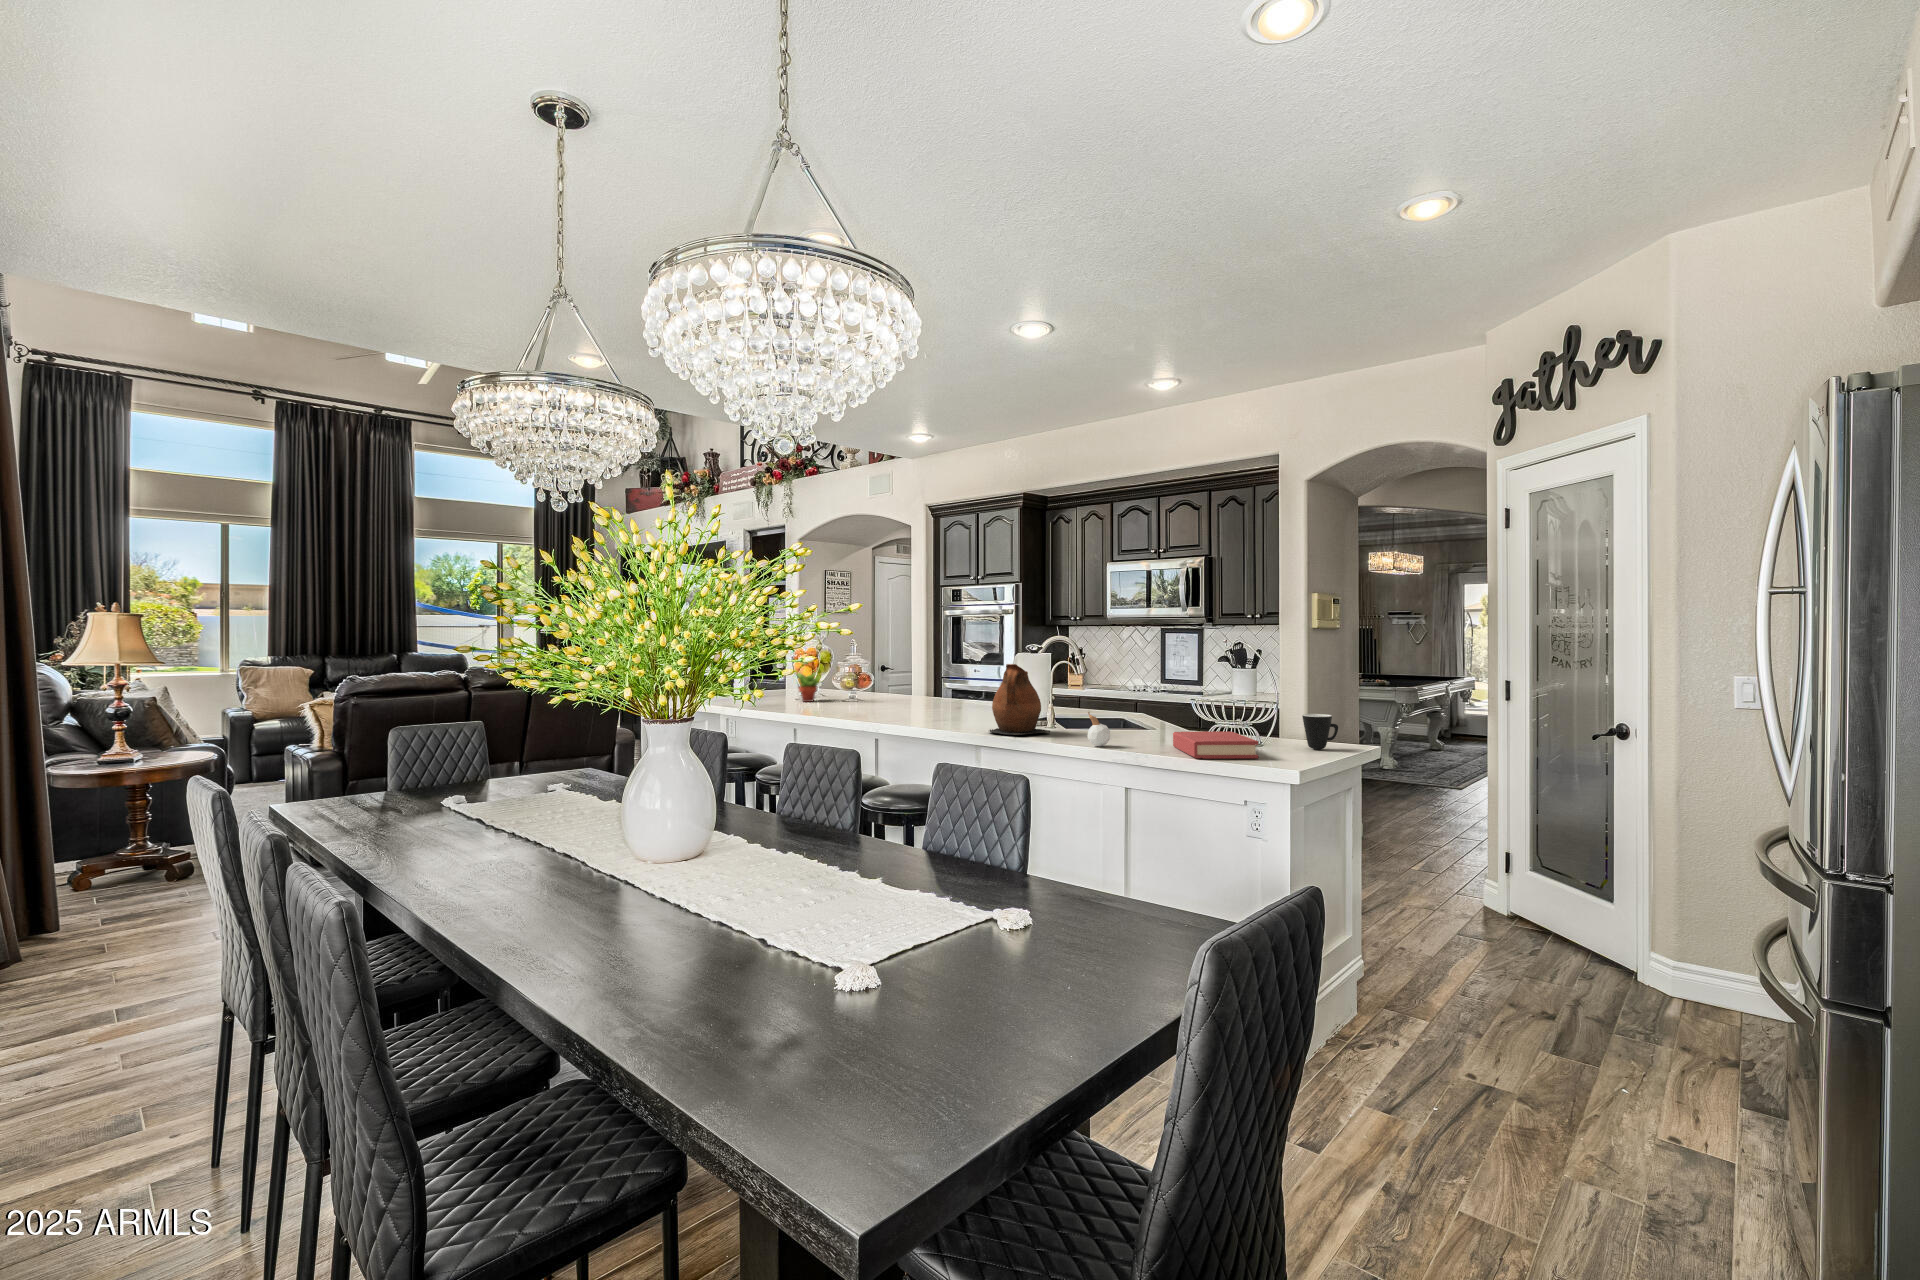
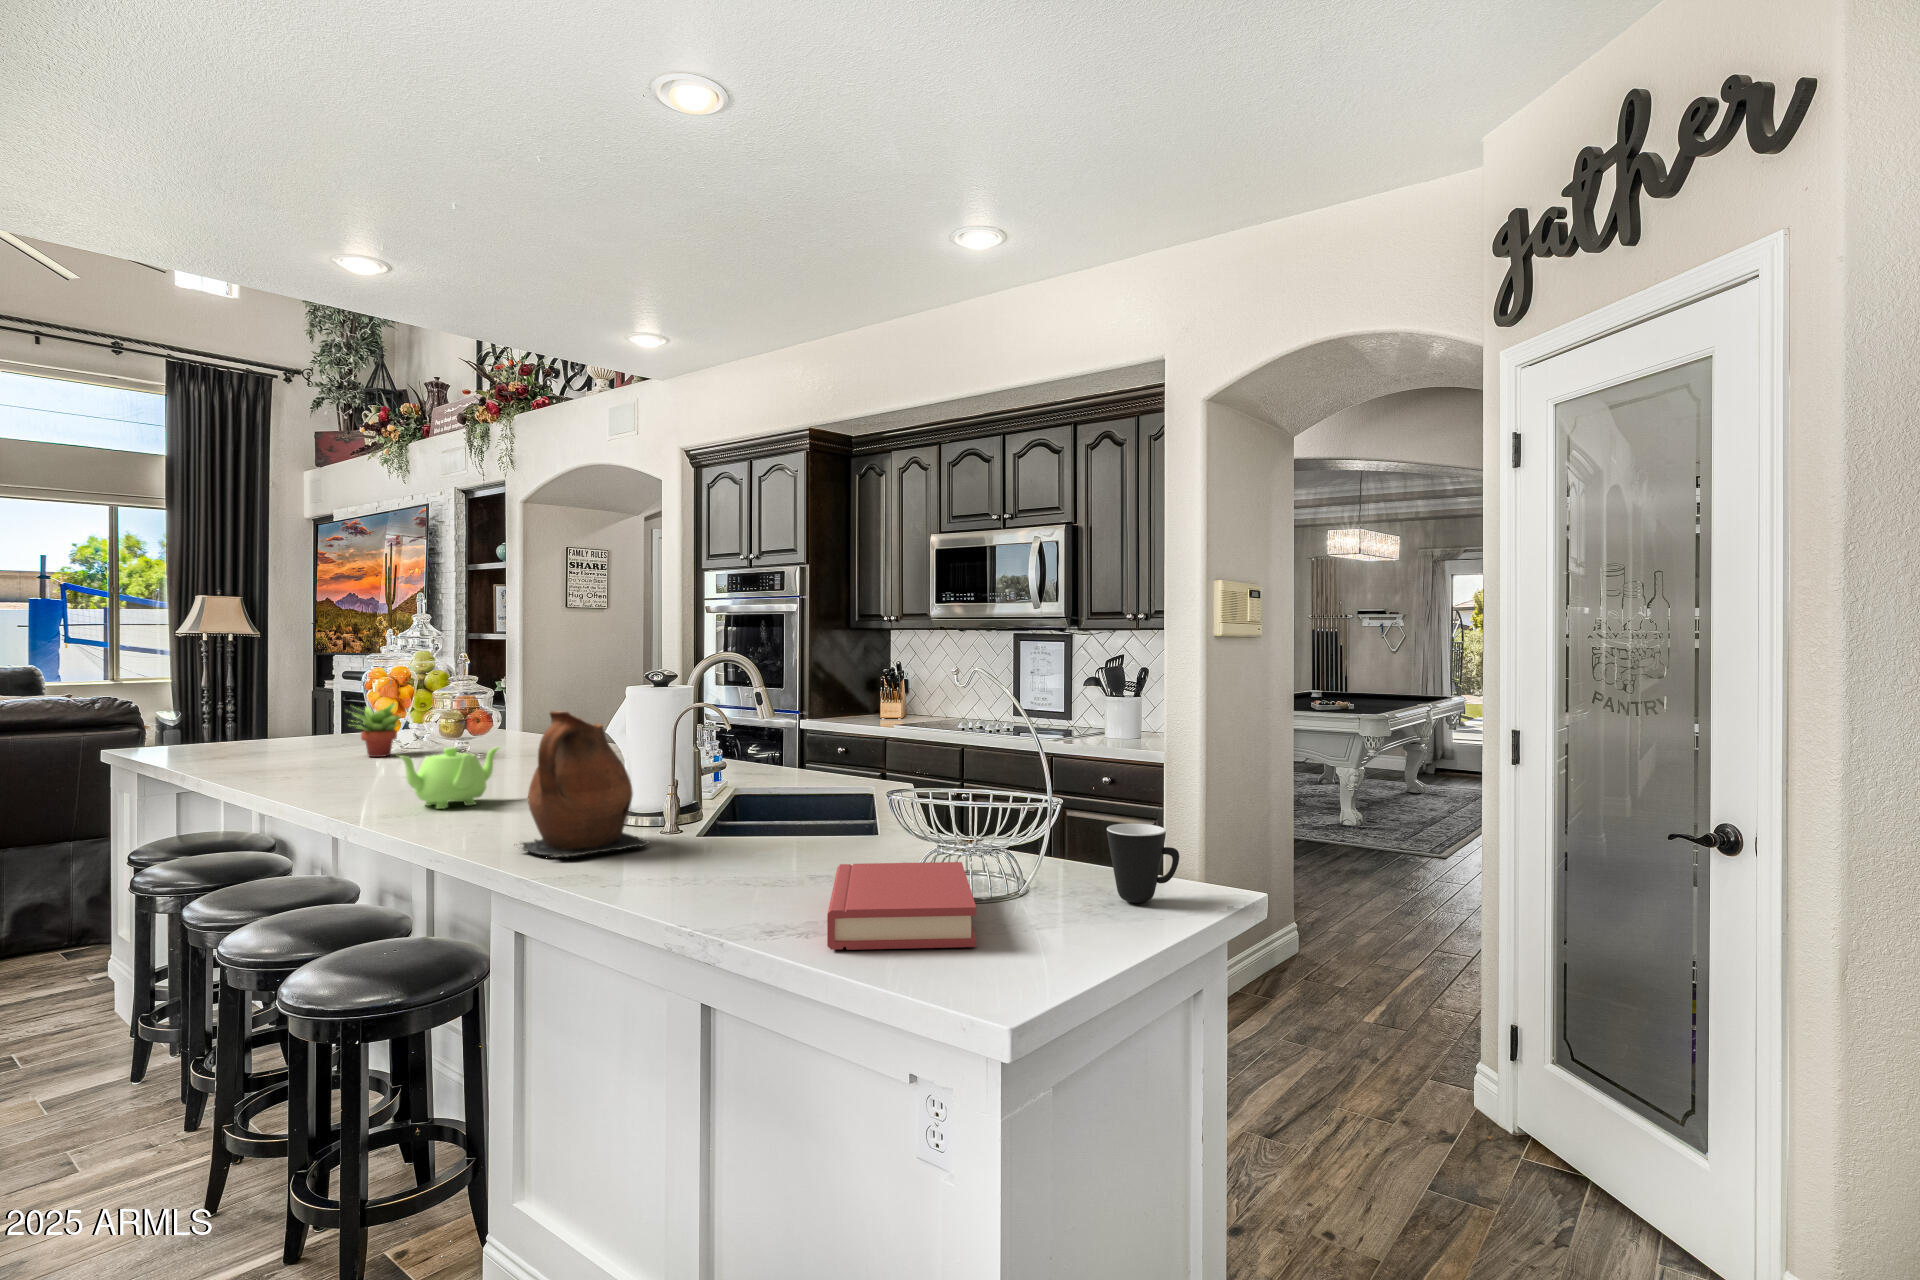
teapot: none [887,689,929,721] -> present [399,746,500,809]
candle: present [1088,712,1110,746] -> none [652,813,706,898]

